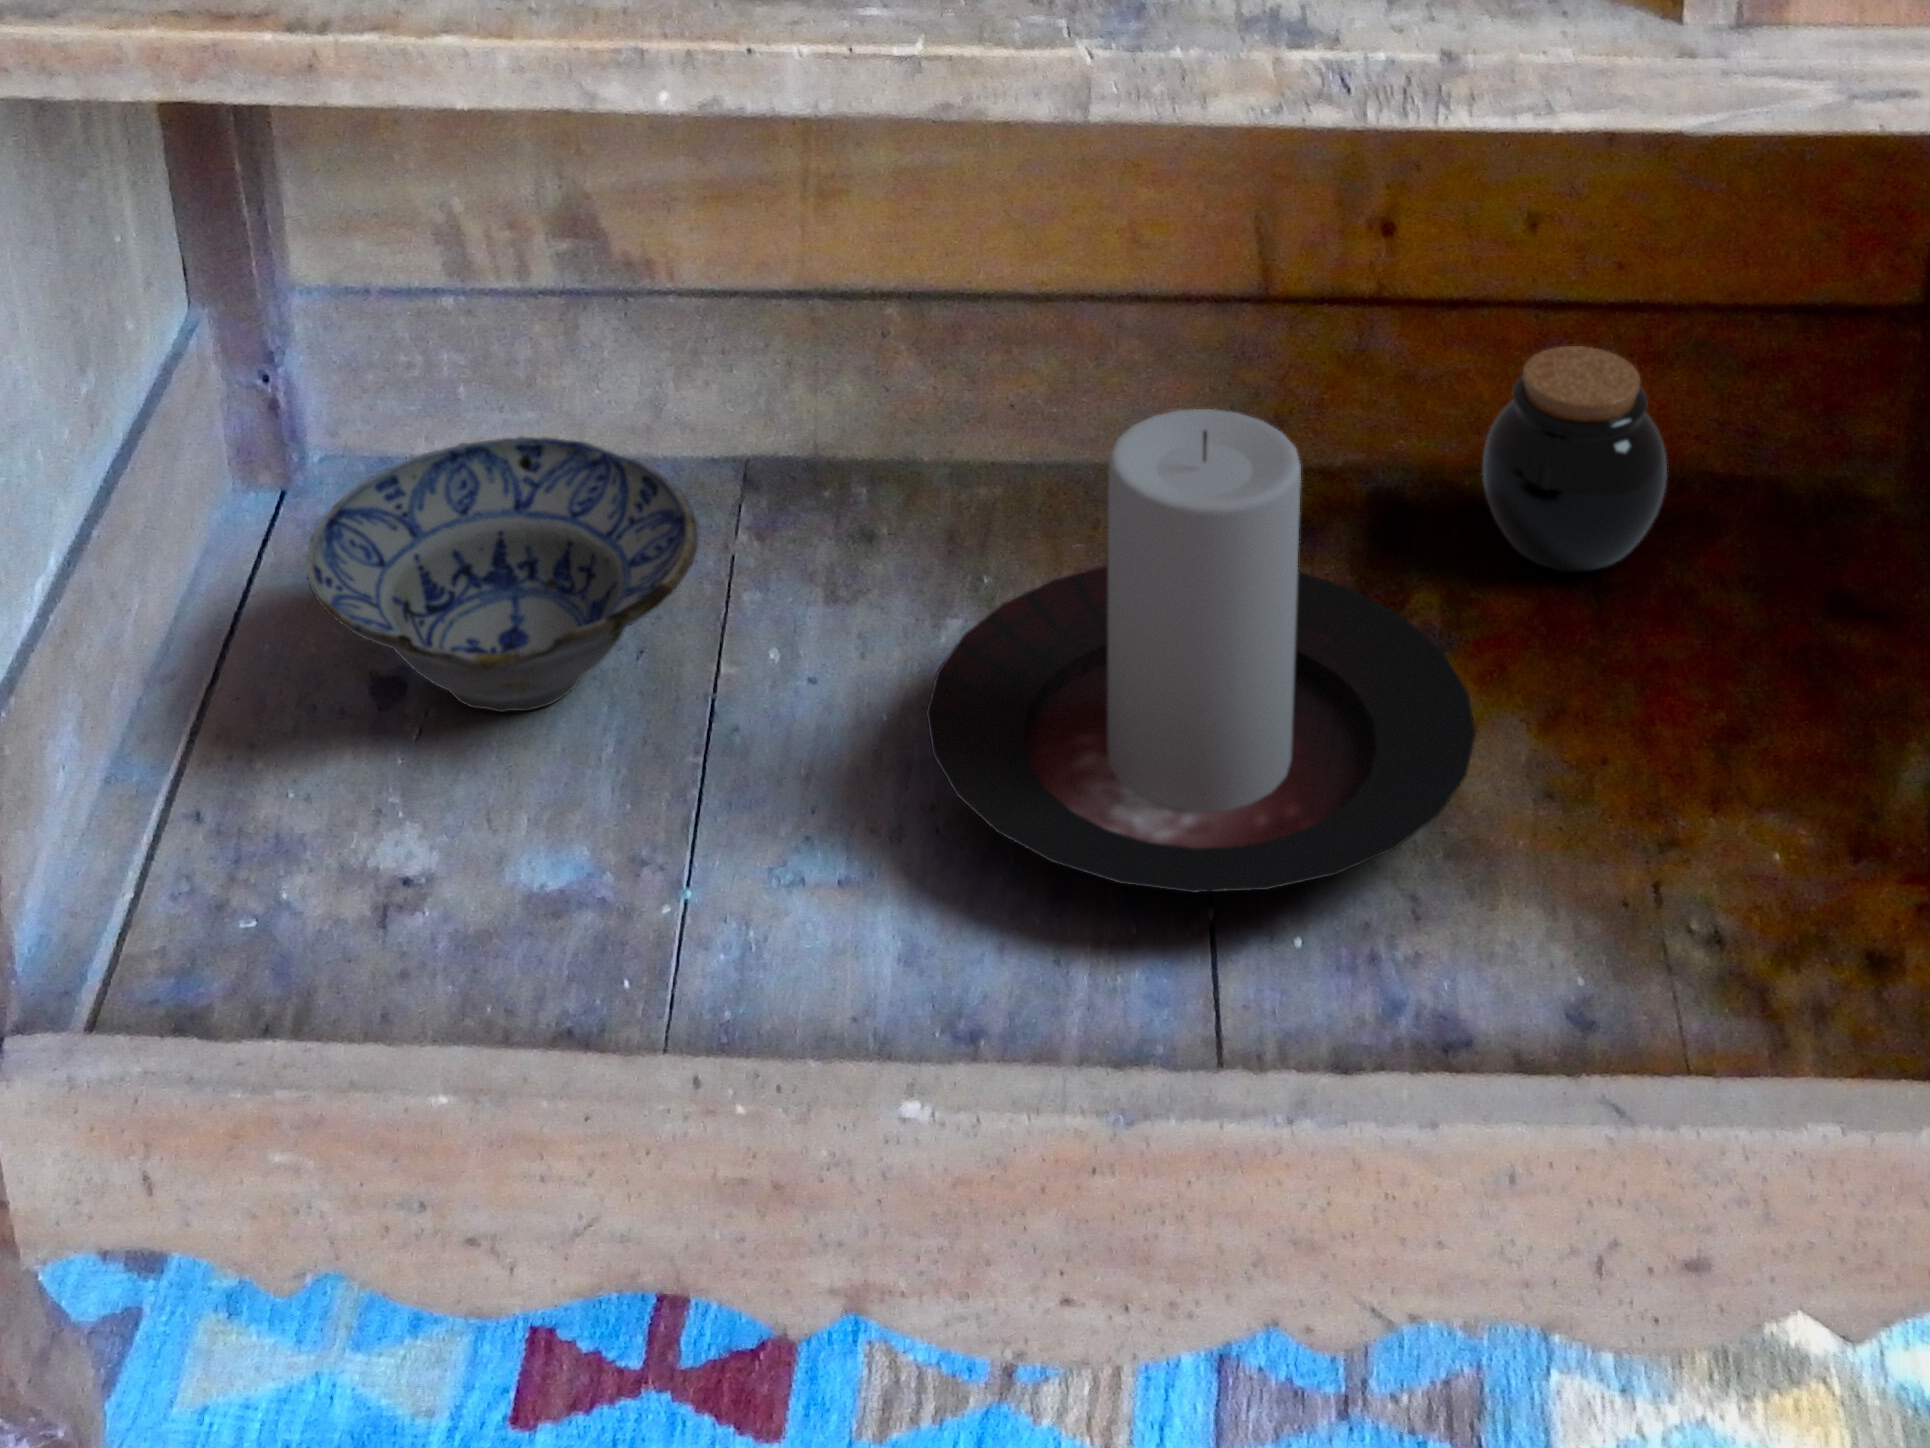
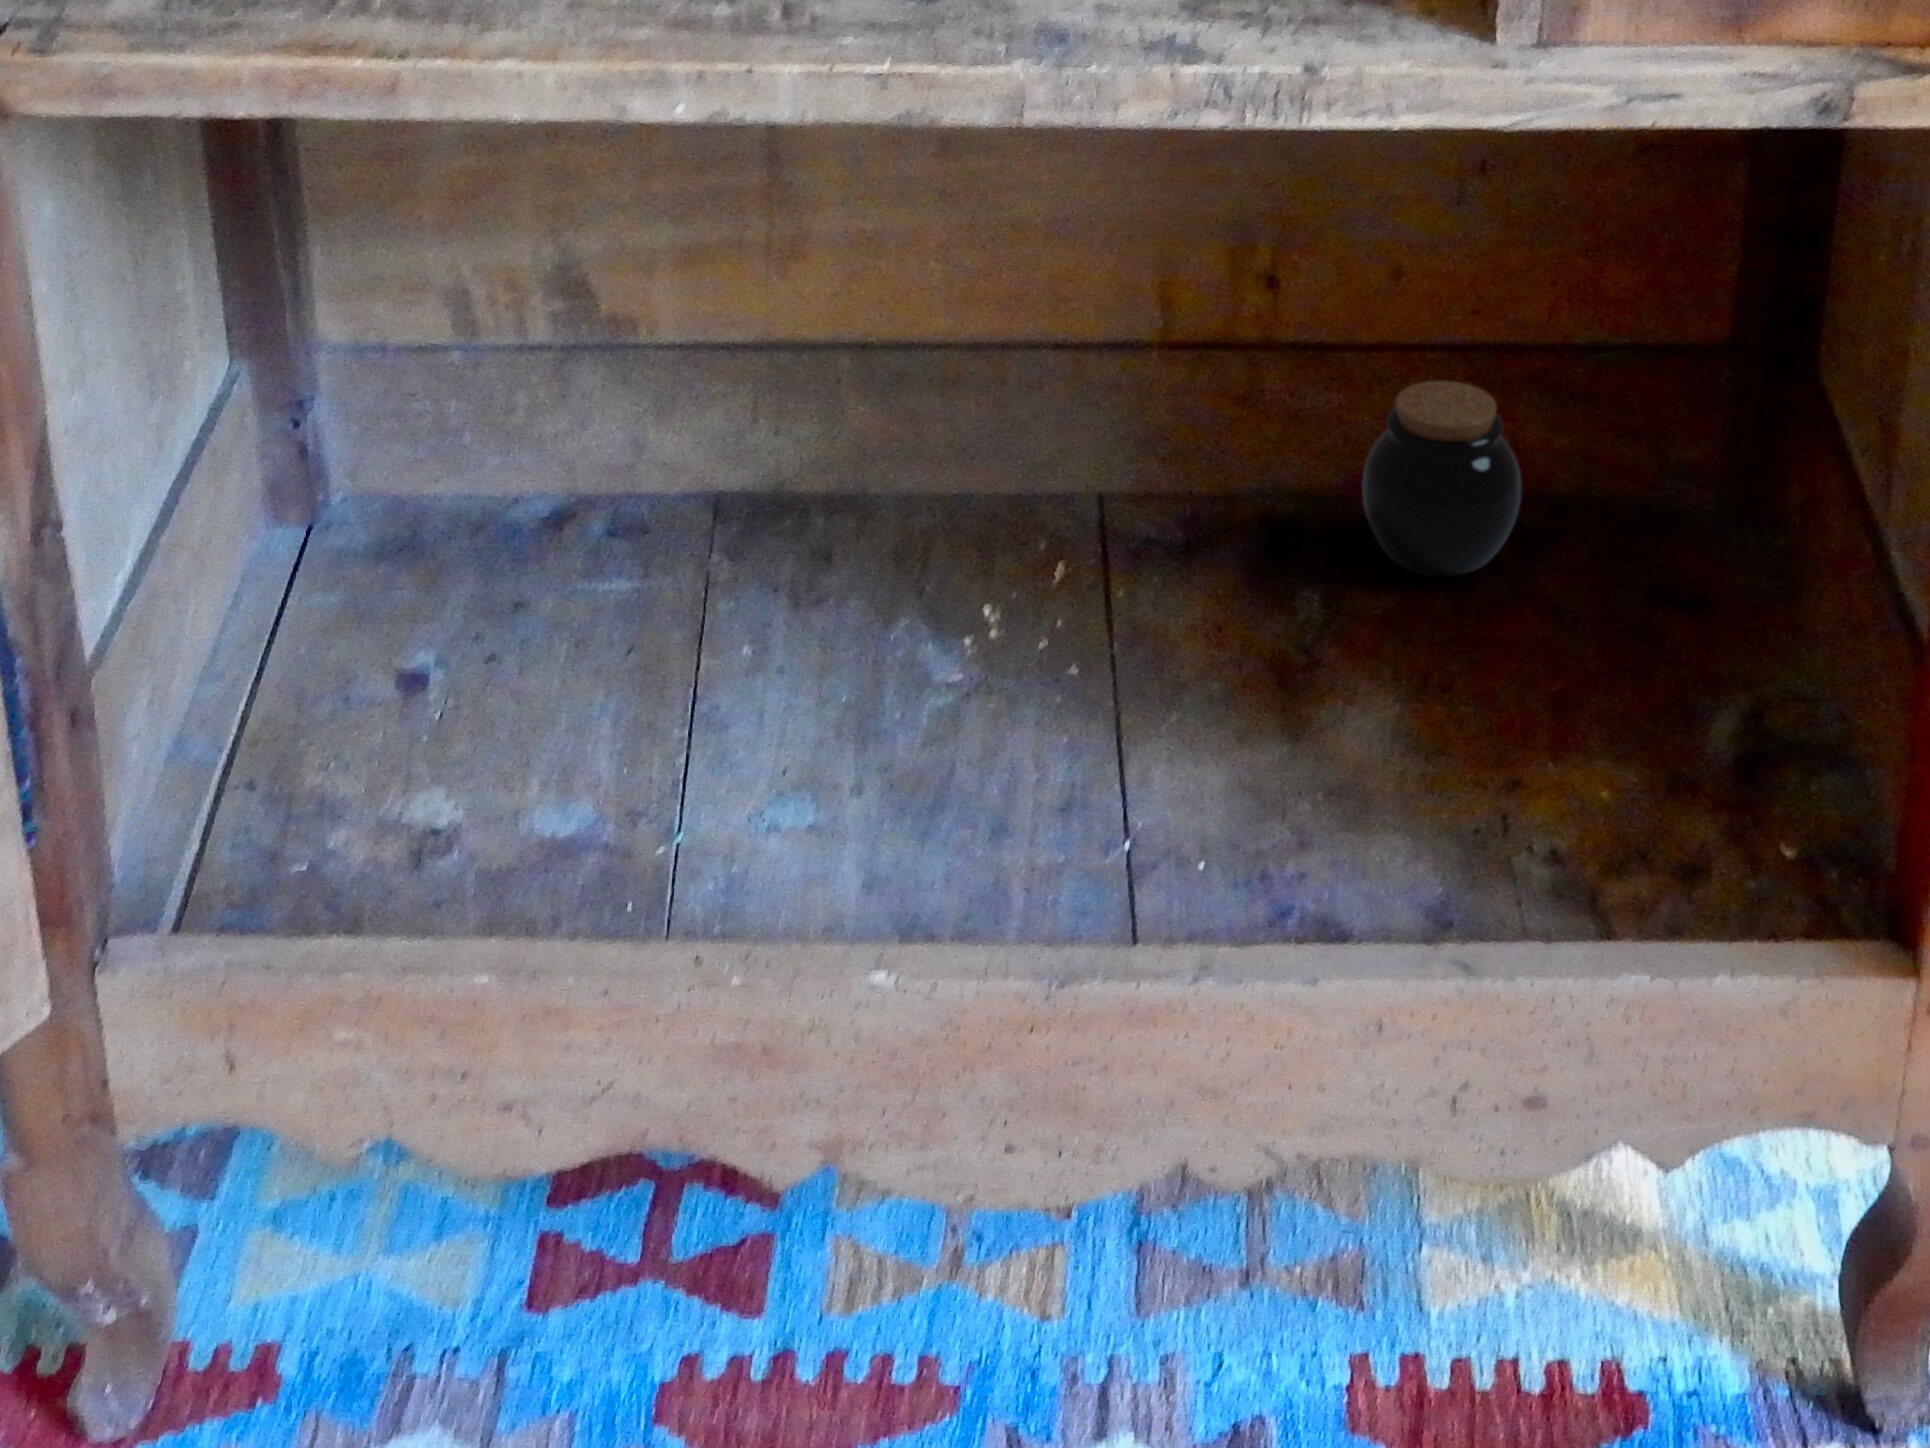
candle holder: present [927,409,1476,892] -> none [883,415,1355,820]
ceramic bowl: present [306,437,698,712] -> none [338,467,681,700]

